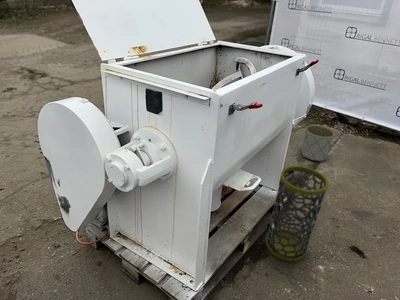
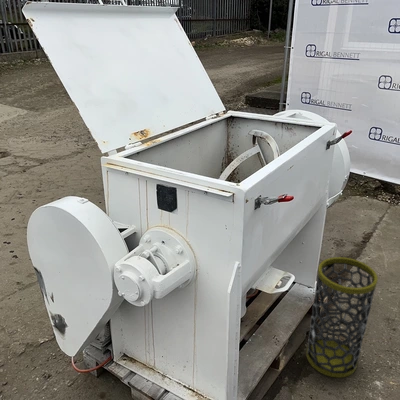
planter: present [302,125,335,162] -> none [340,200,380,246]

